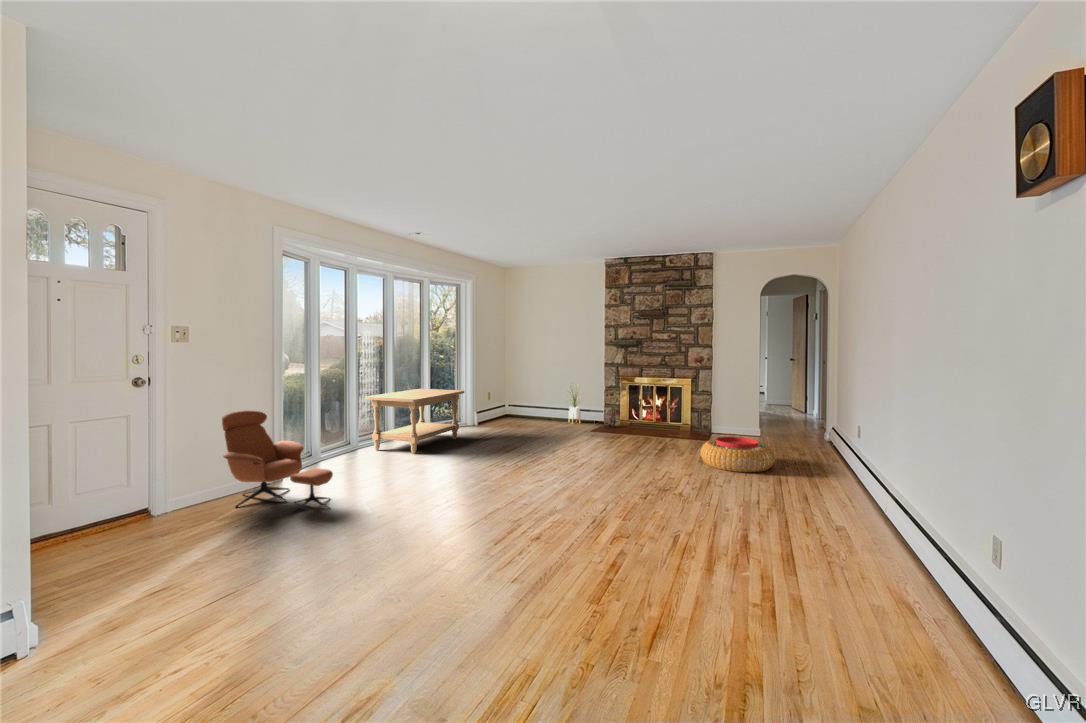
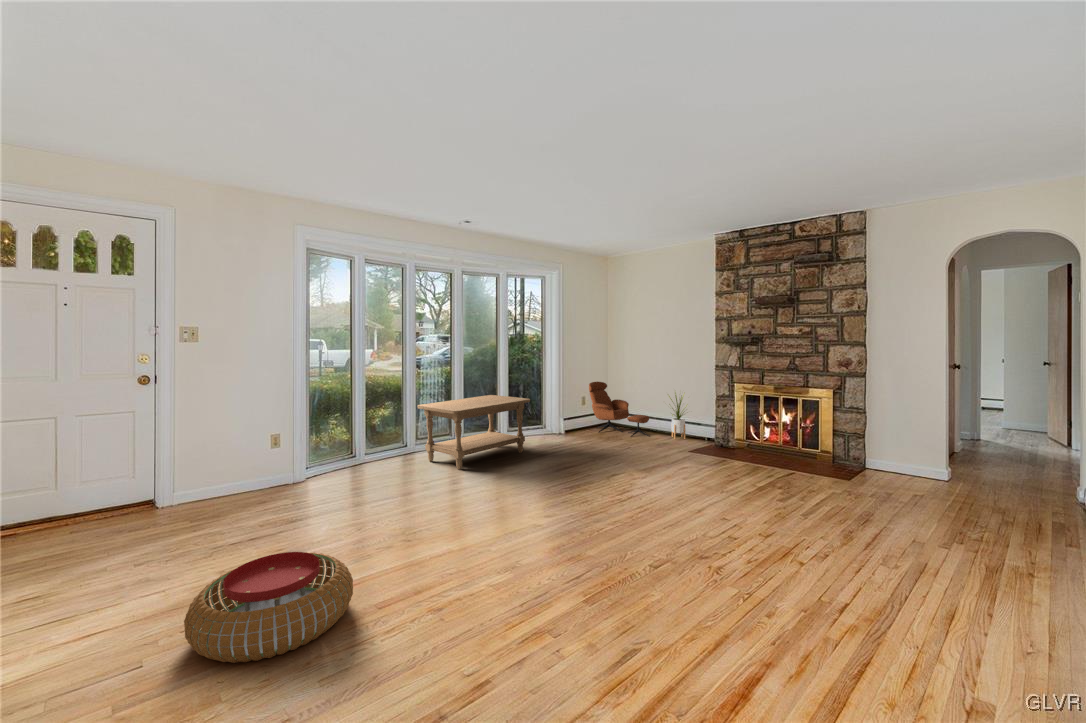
lounge chair: present [222,410,333,513] -> present [589,382,649,437]
pouf: present [701,437,775,472] -> present [184,552,353,663]

